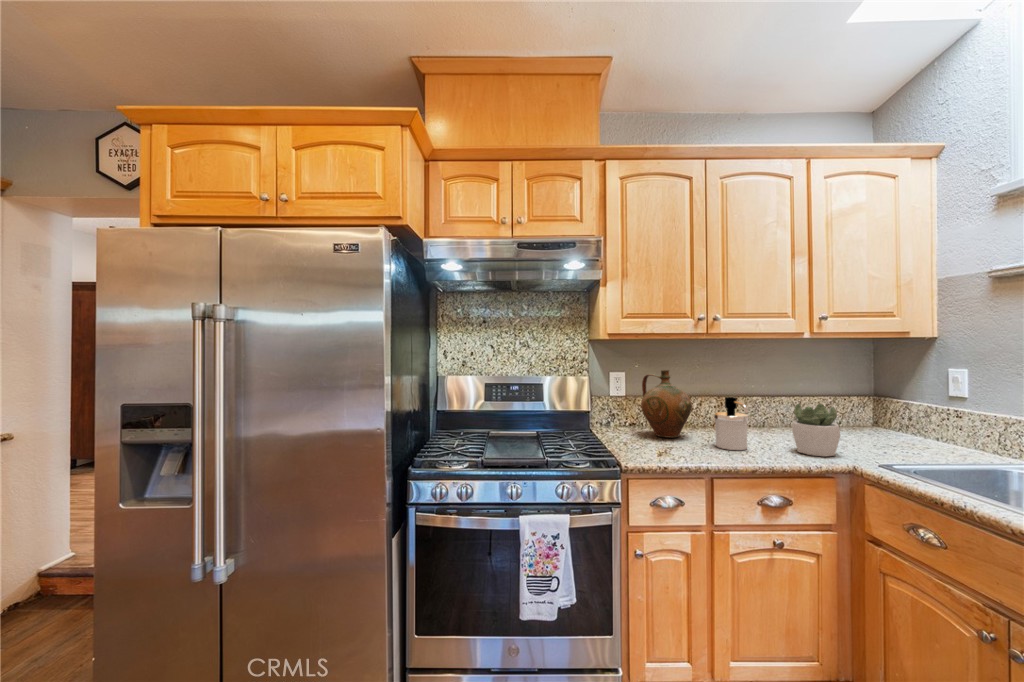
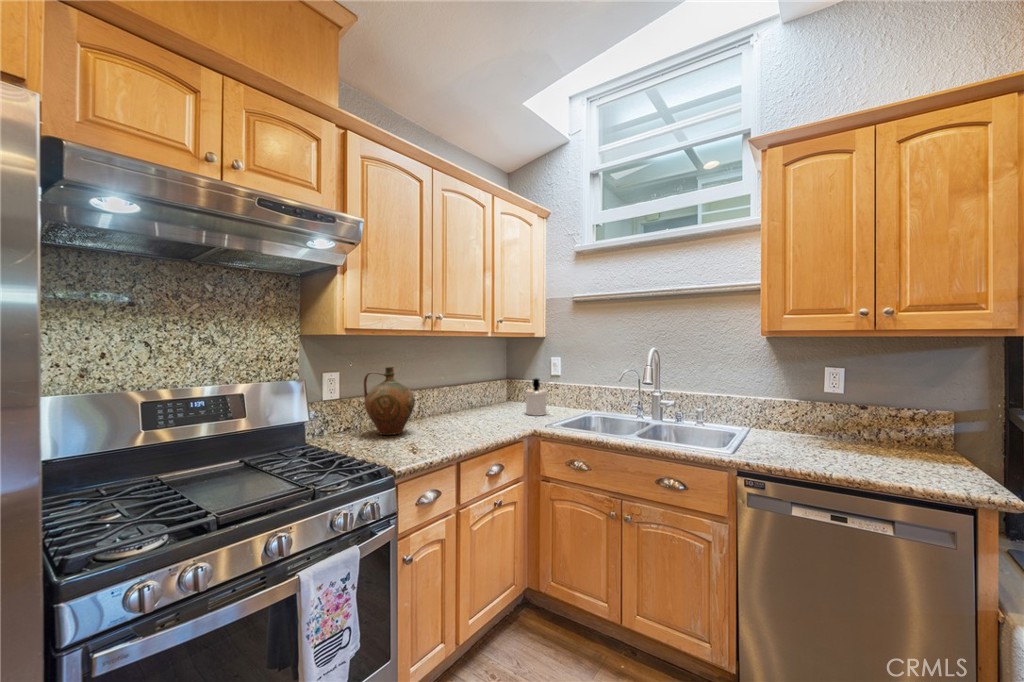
soap dispenser: present [714,397,748,450] -> present [525,379,555,416]
succulent plant: present [792,404,840,457] -> none [491,388,523,428]

